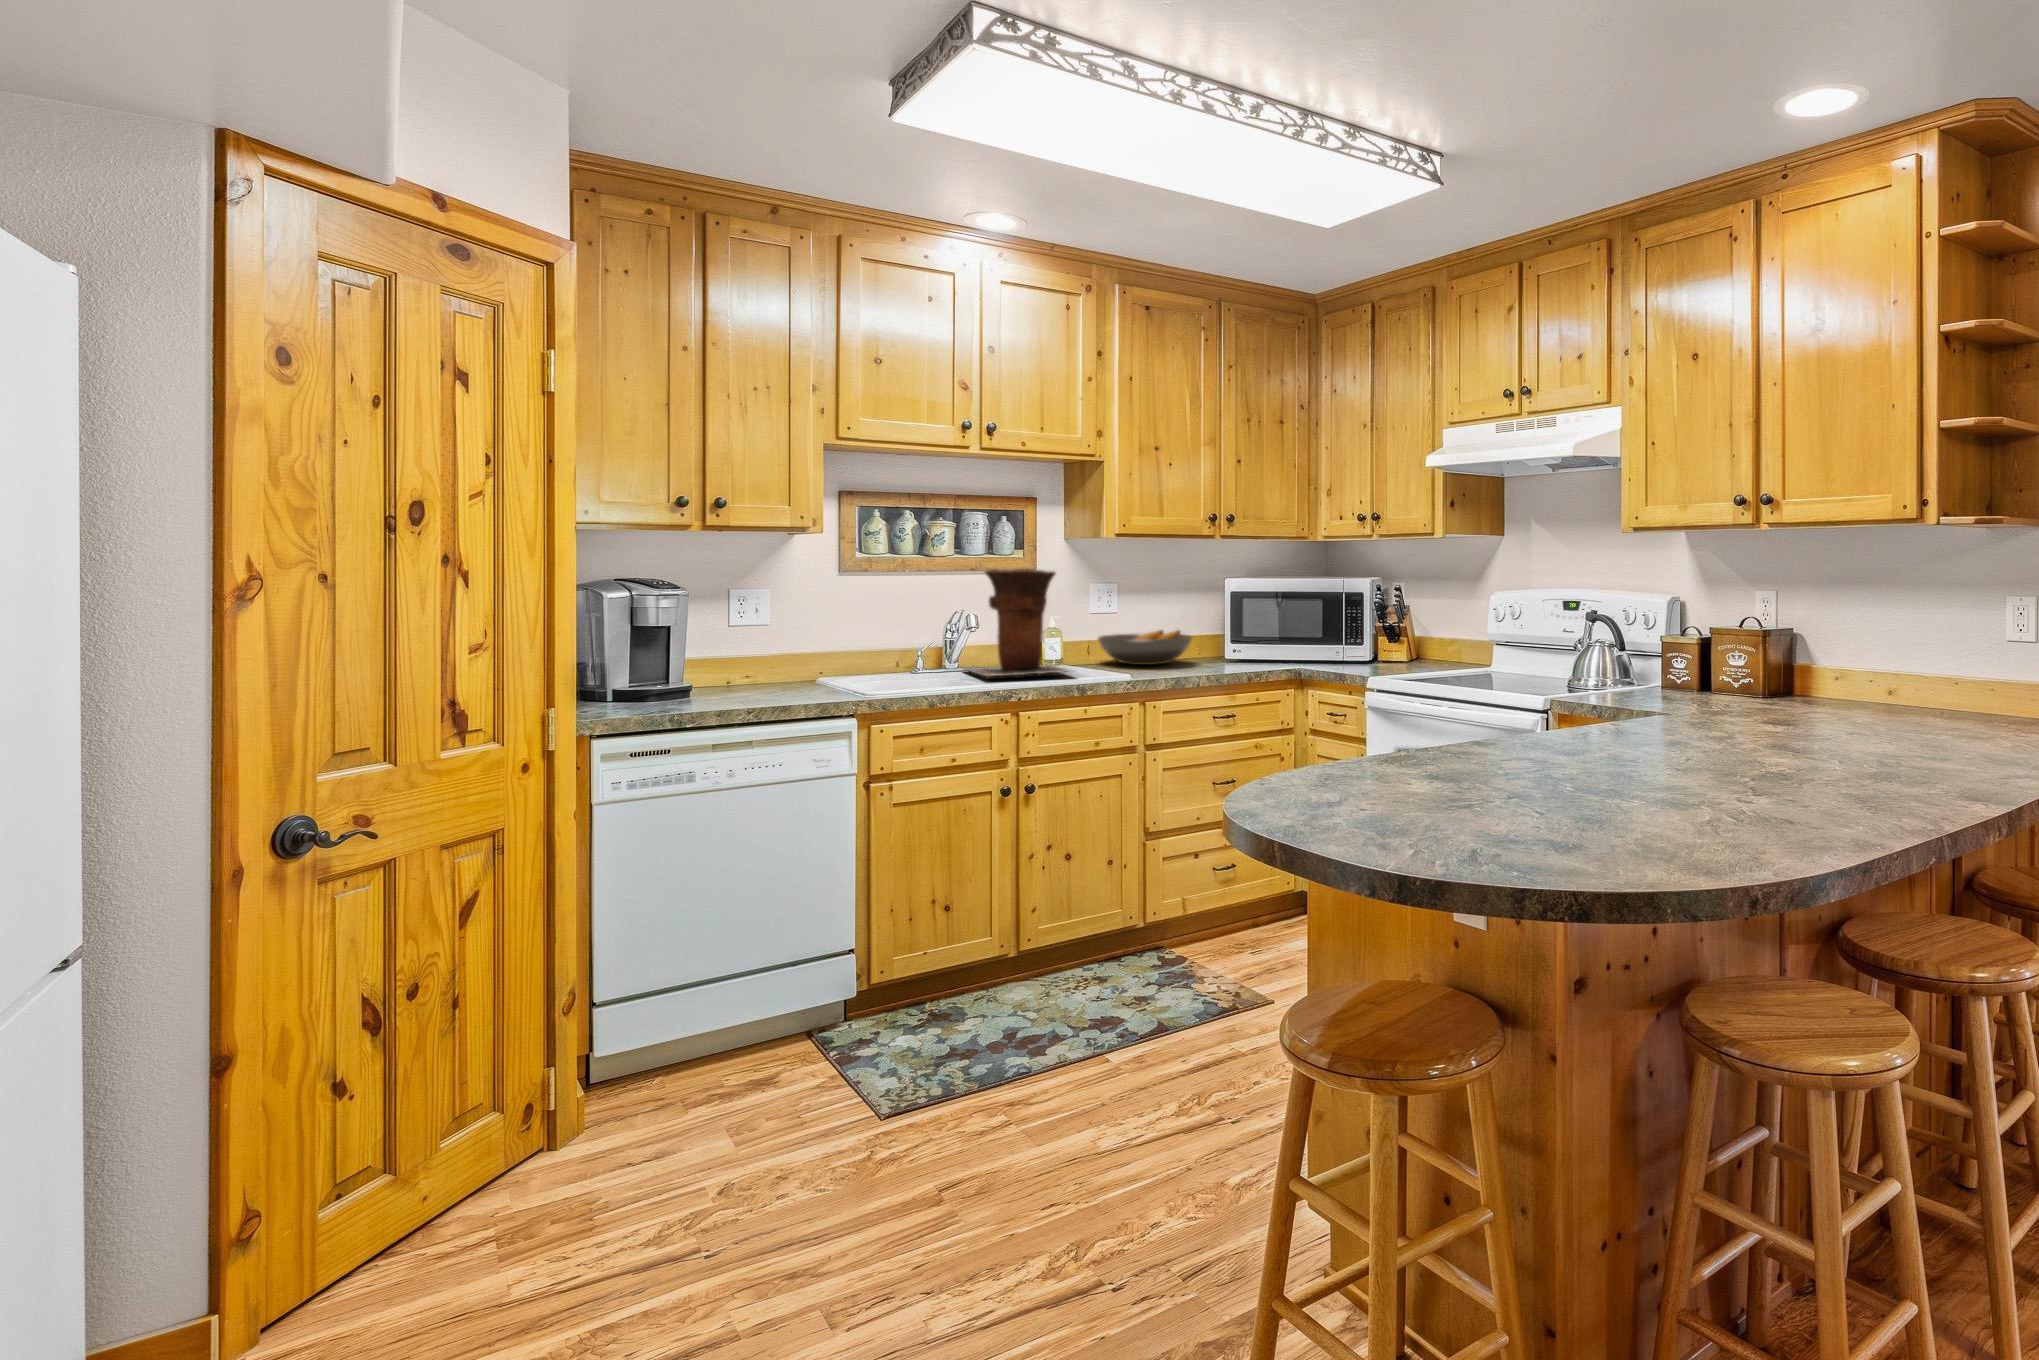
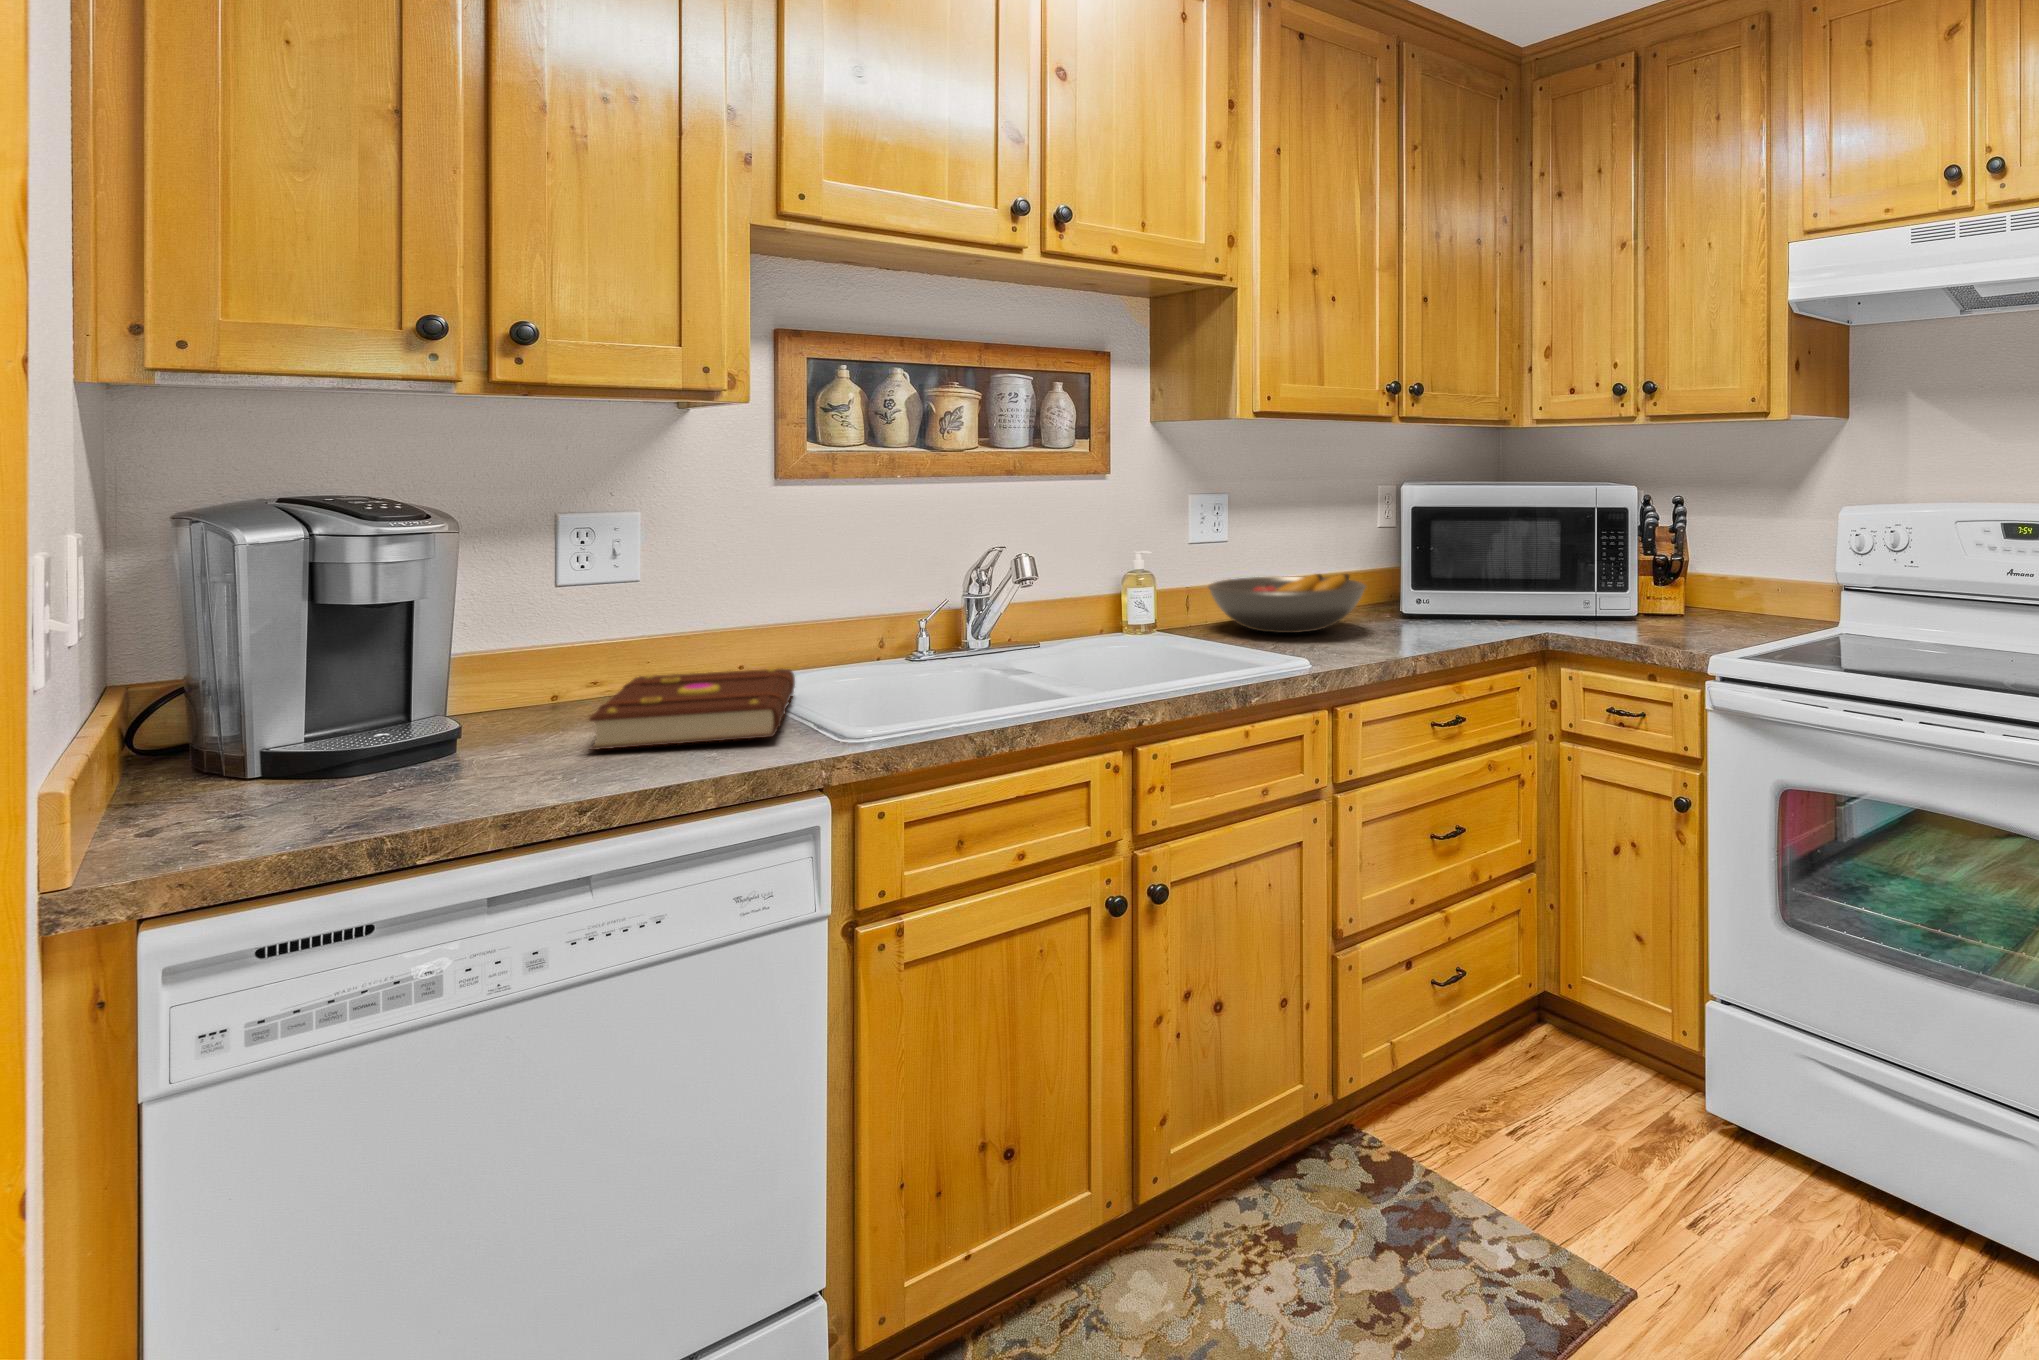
vase: present [965,569,1070,676] -> none [994,473,1213,674]
book: none [747,668,847,696] -> present [589,668,795,750]

